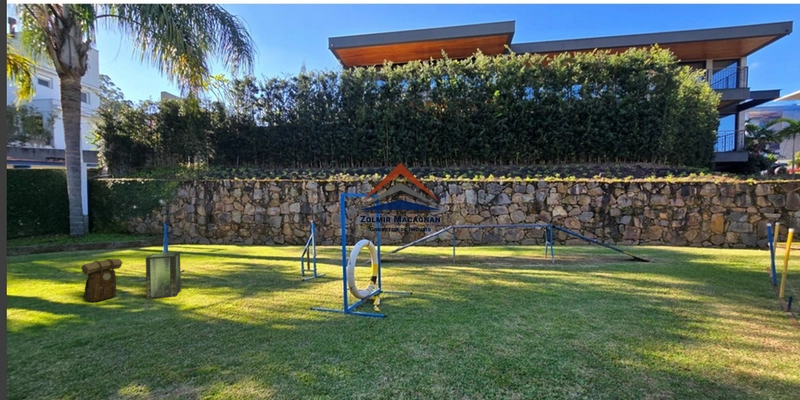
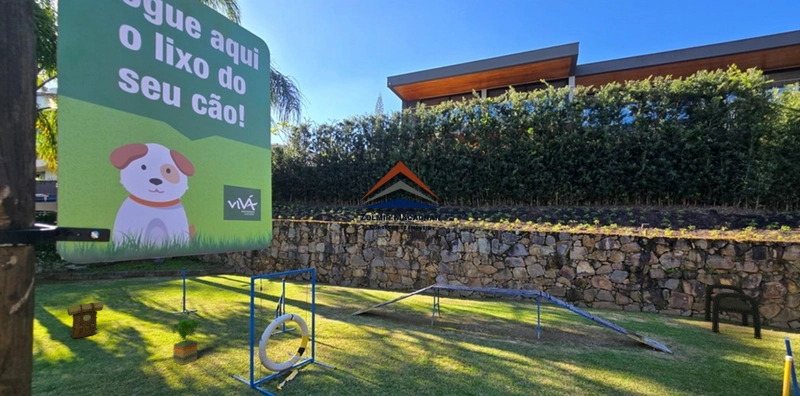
bench: none [649,217,695,251] -> present [705,284,762,339]
storage box: present [146,252,181,299] -> none [110,300,148,340]
potted tree: none [261,259,291,306] -> present [172,320,203,365]

